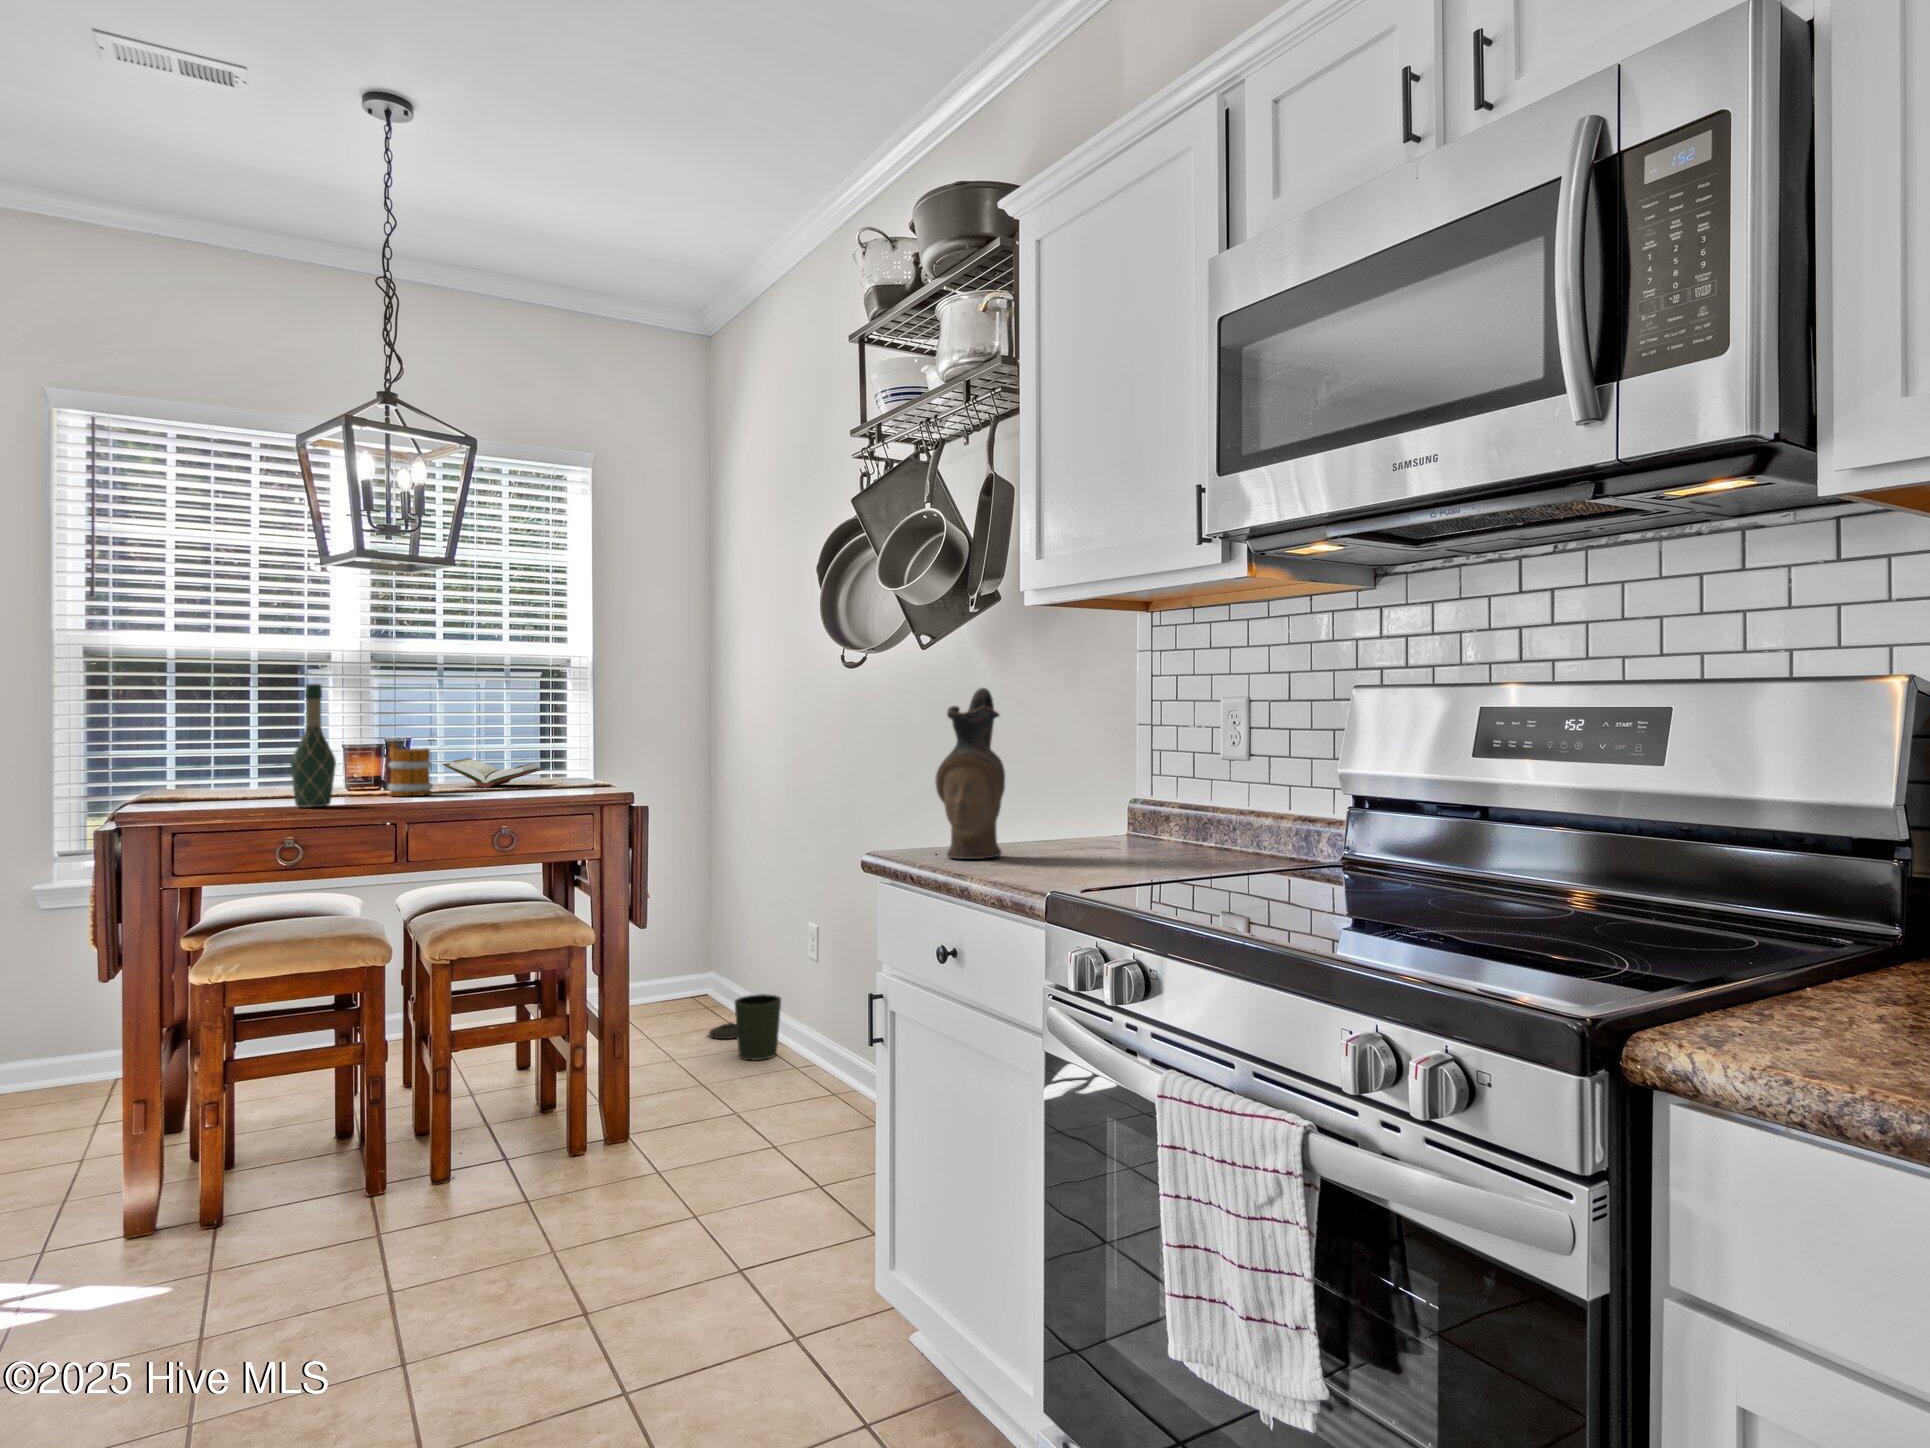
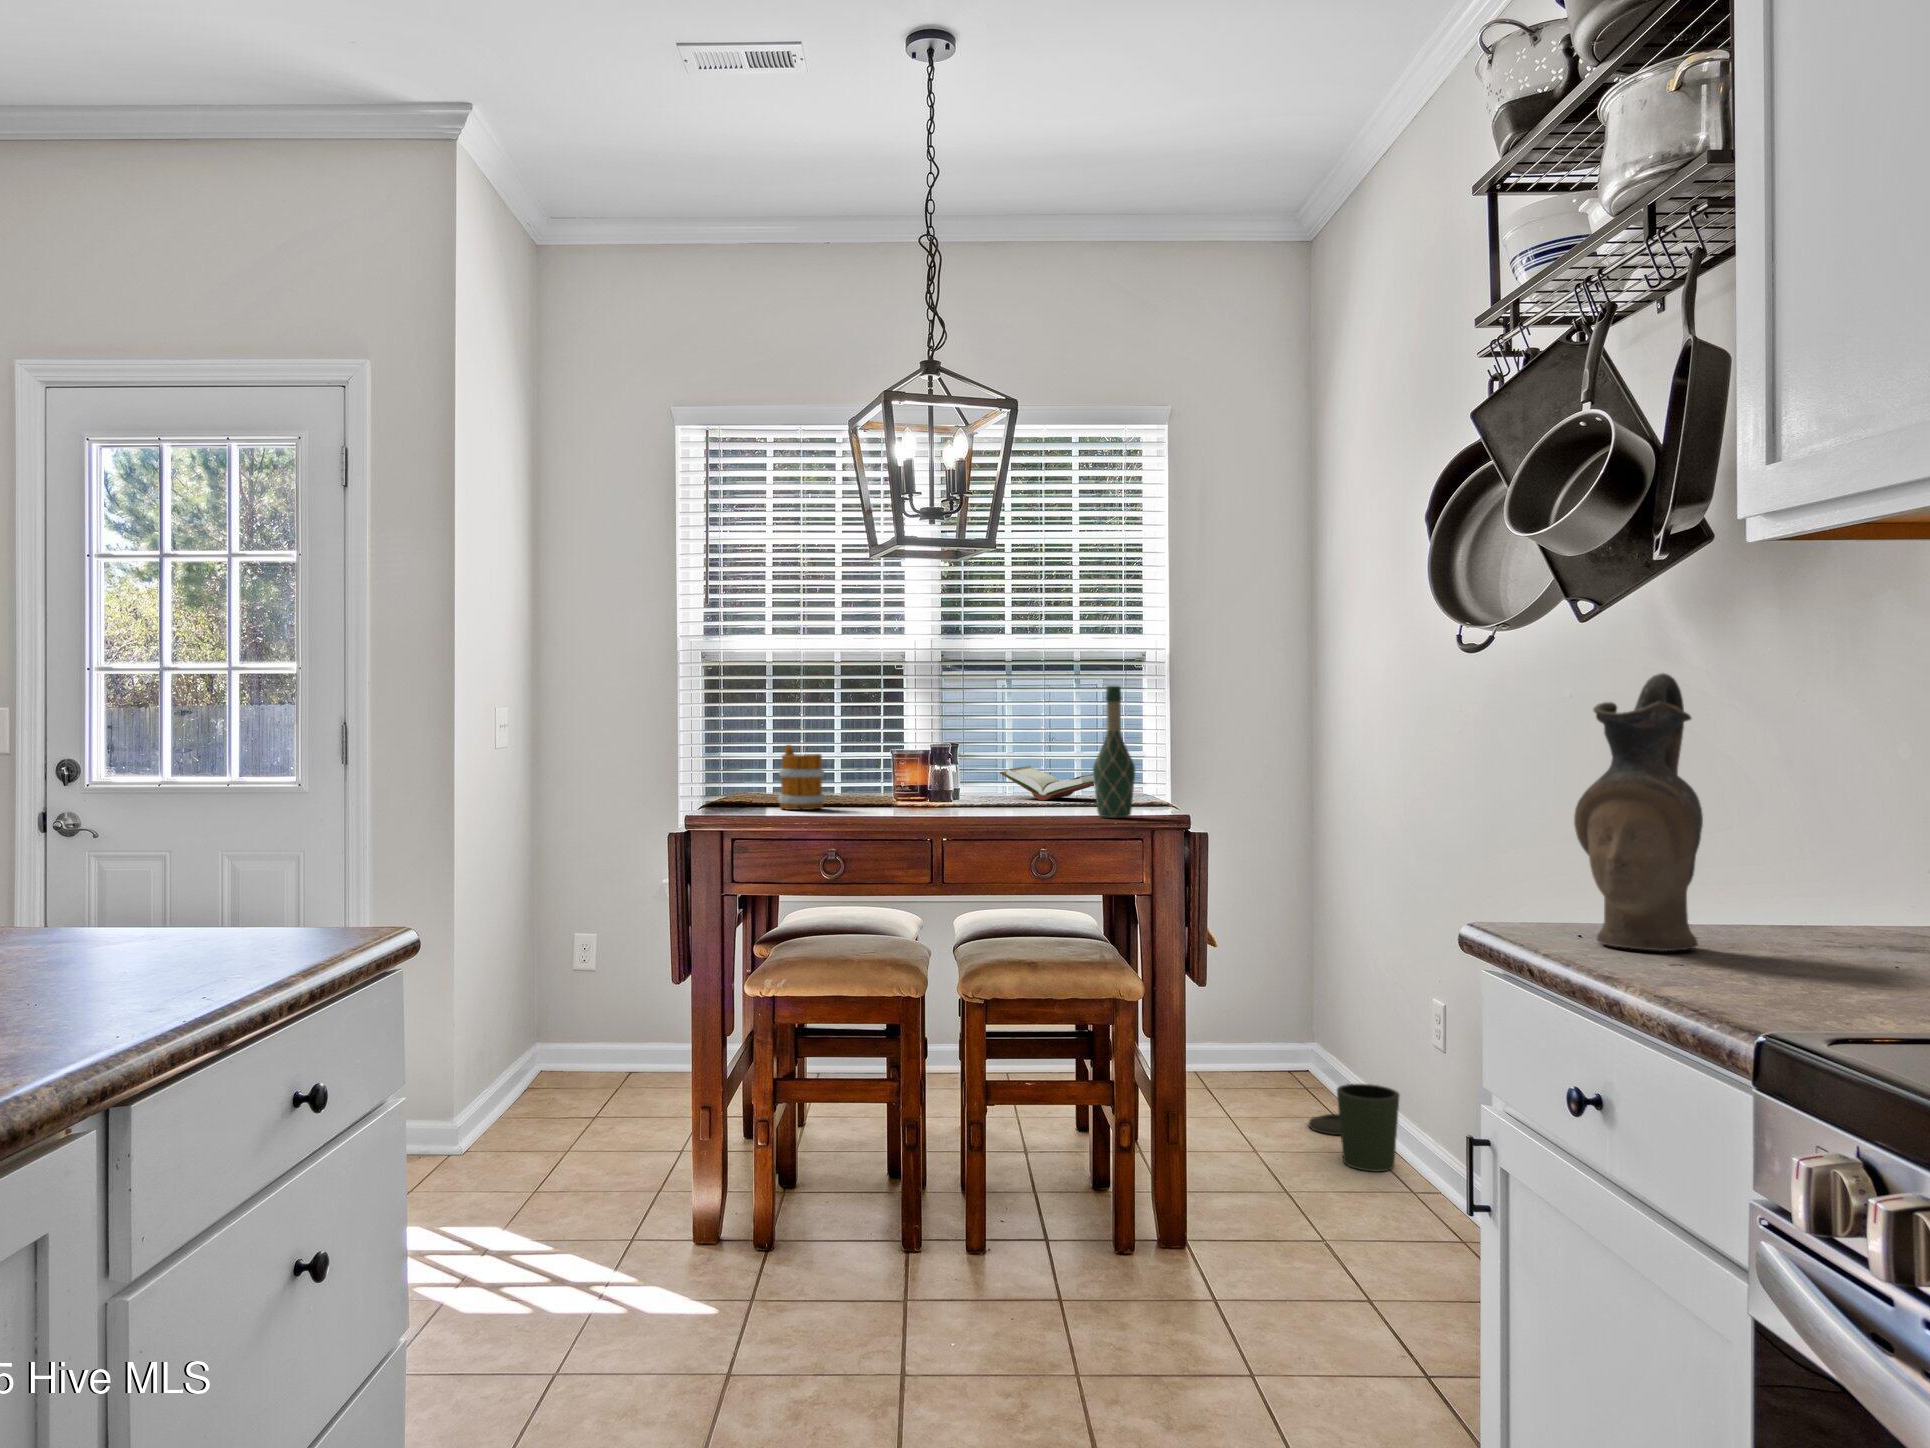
wine bottle: present [290,684,336,807] -> present [1093,686,1135,818]
mug: present [384,742,433,796] -> present [778,745,825,810]

